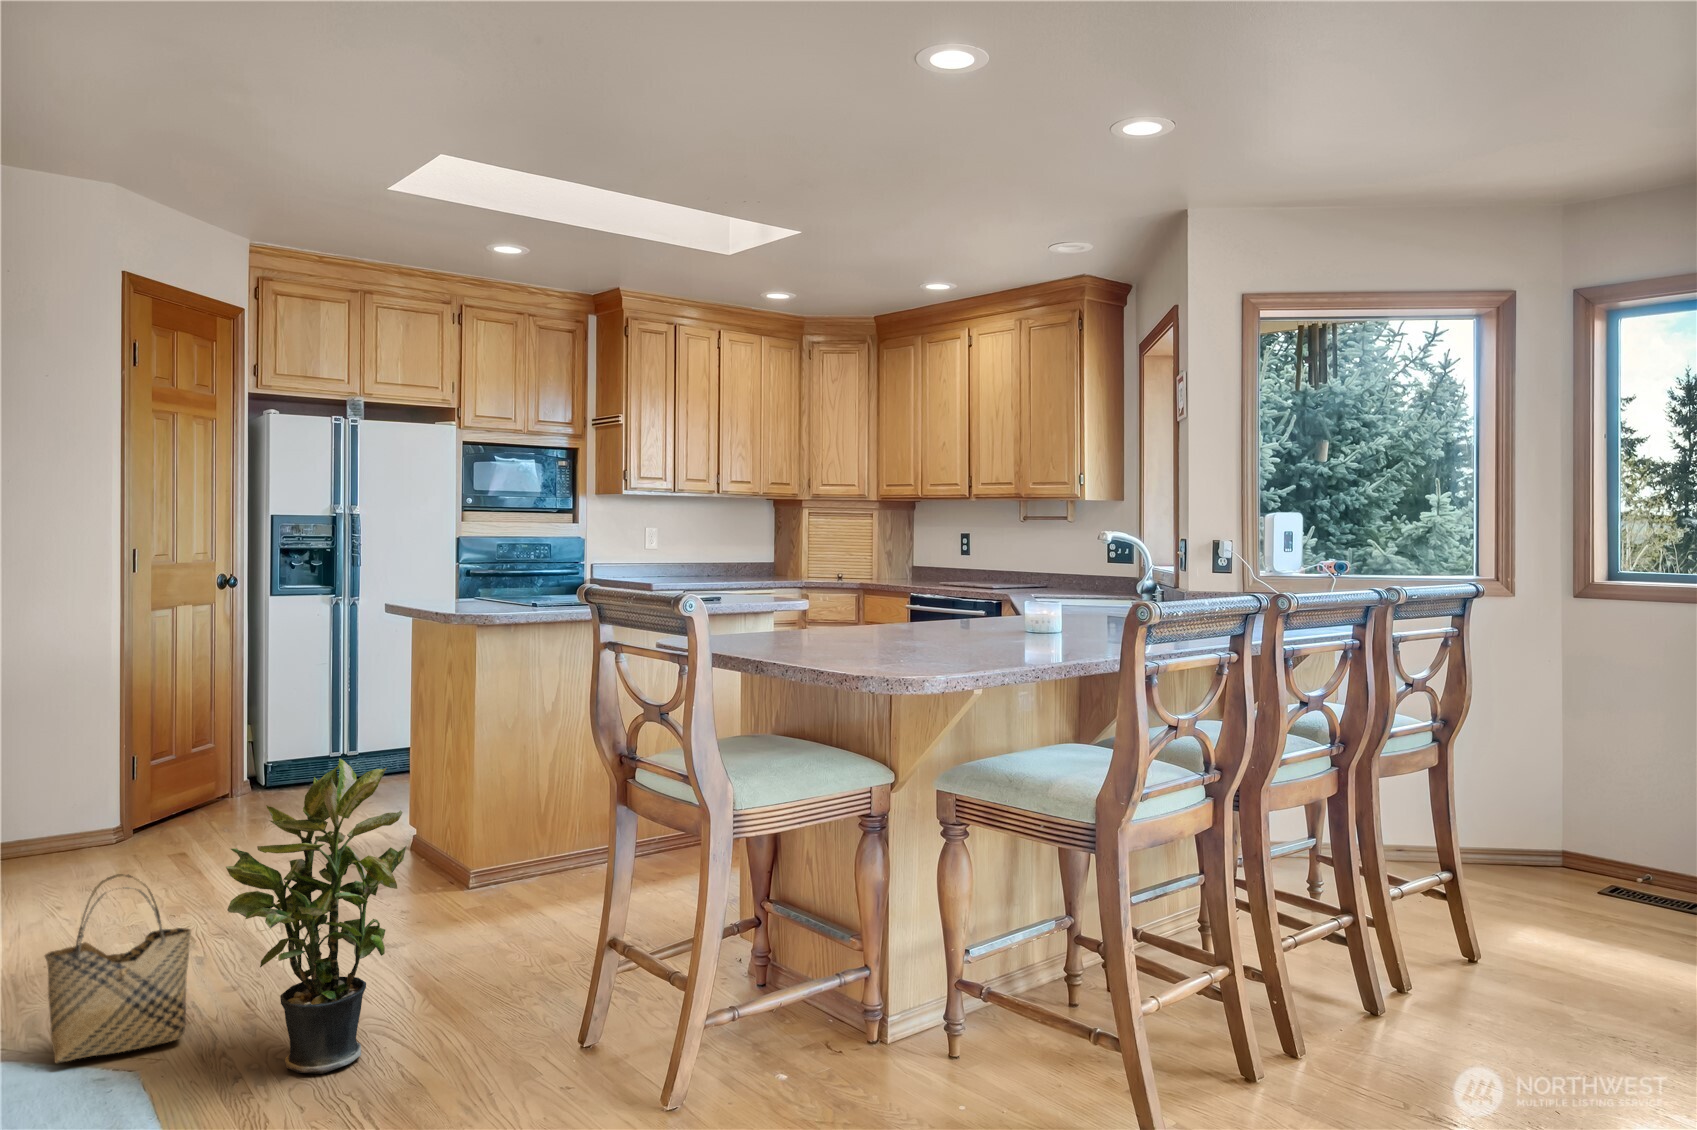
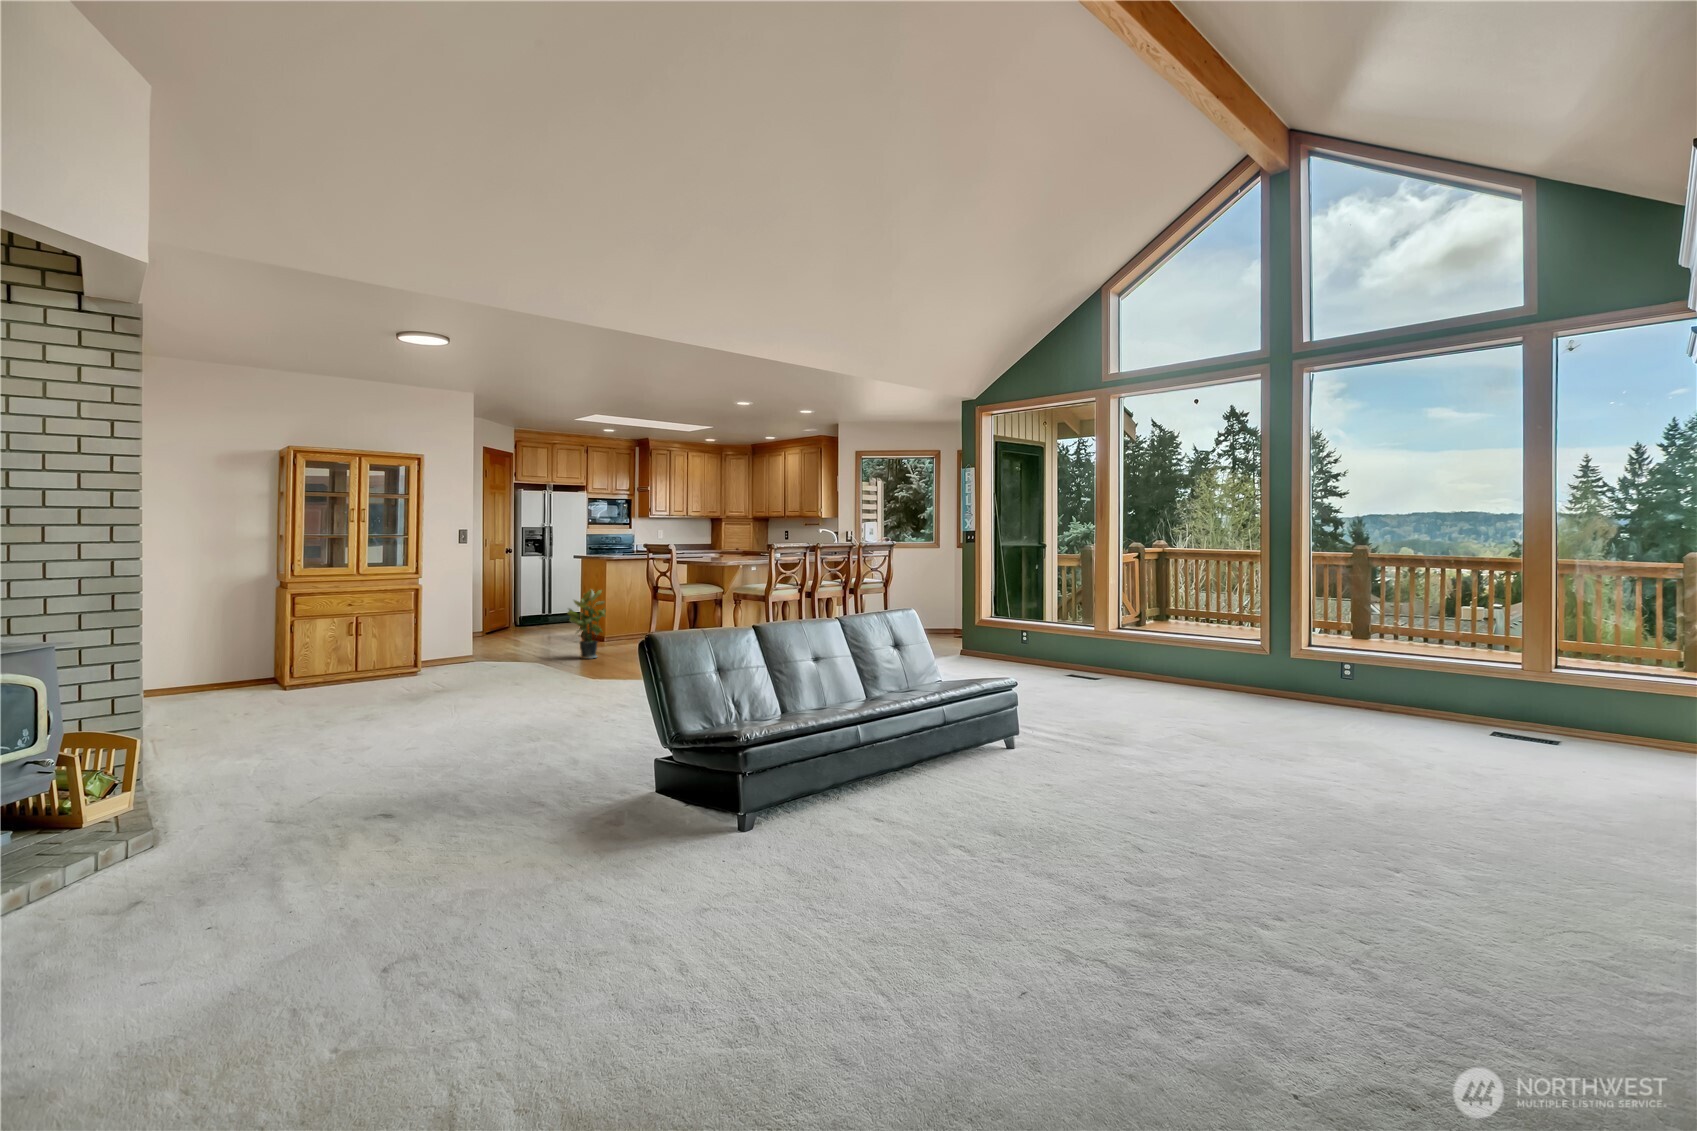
woven basket: present [45,874,191,1063] -> none [523,617,553,658]

